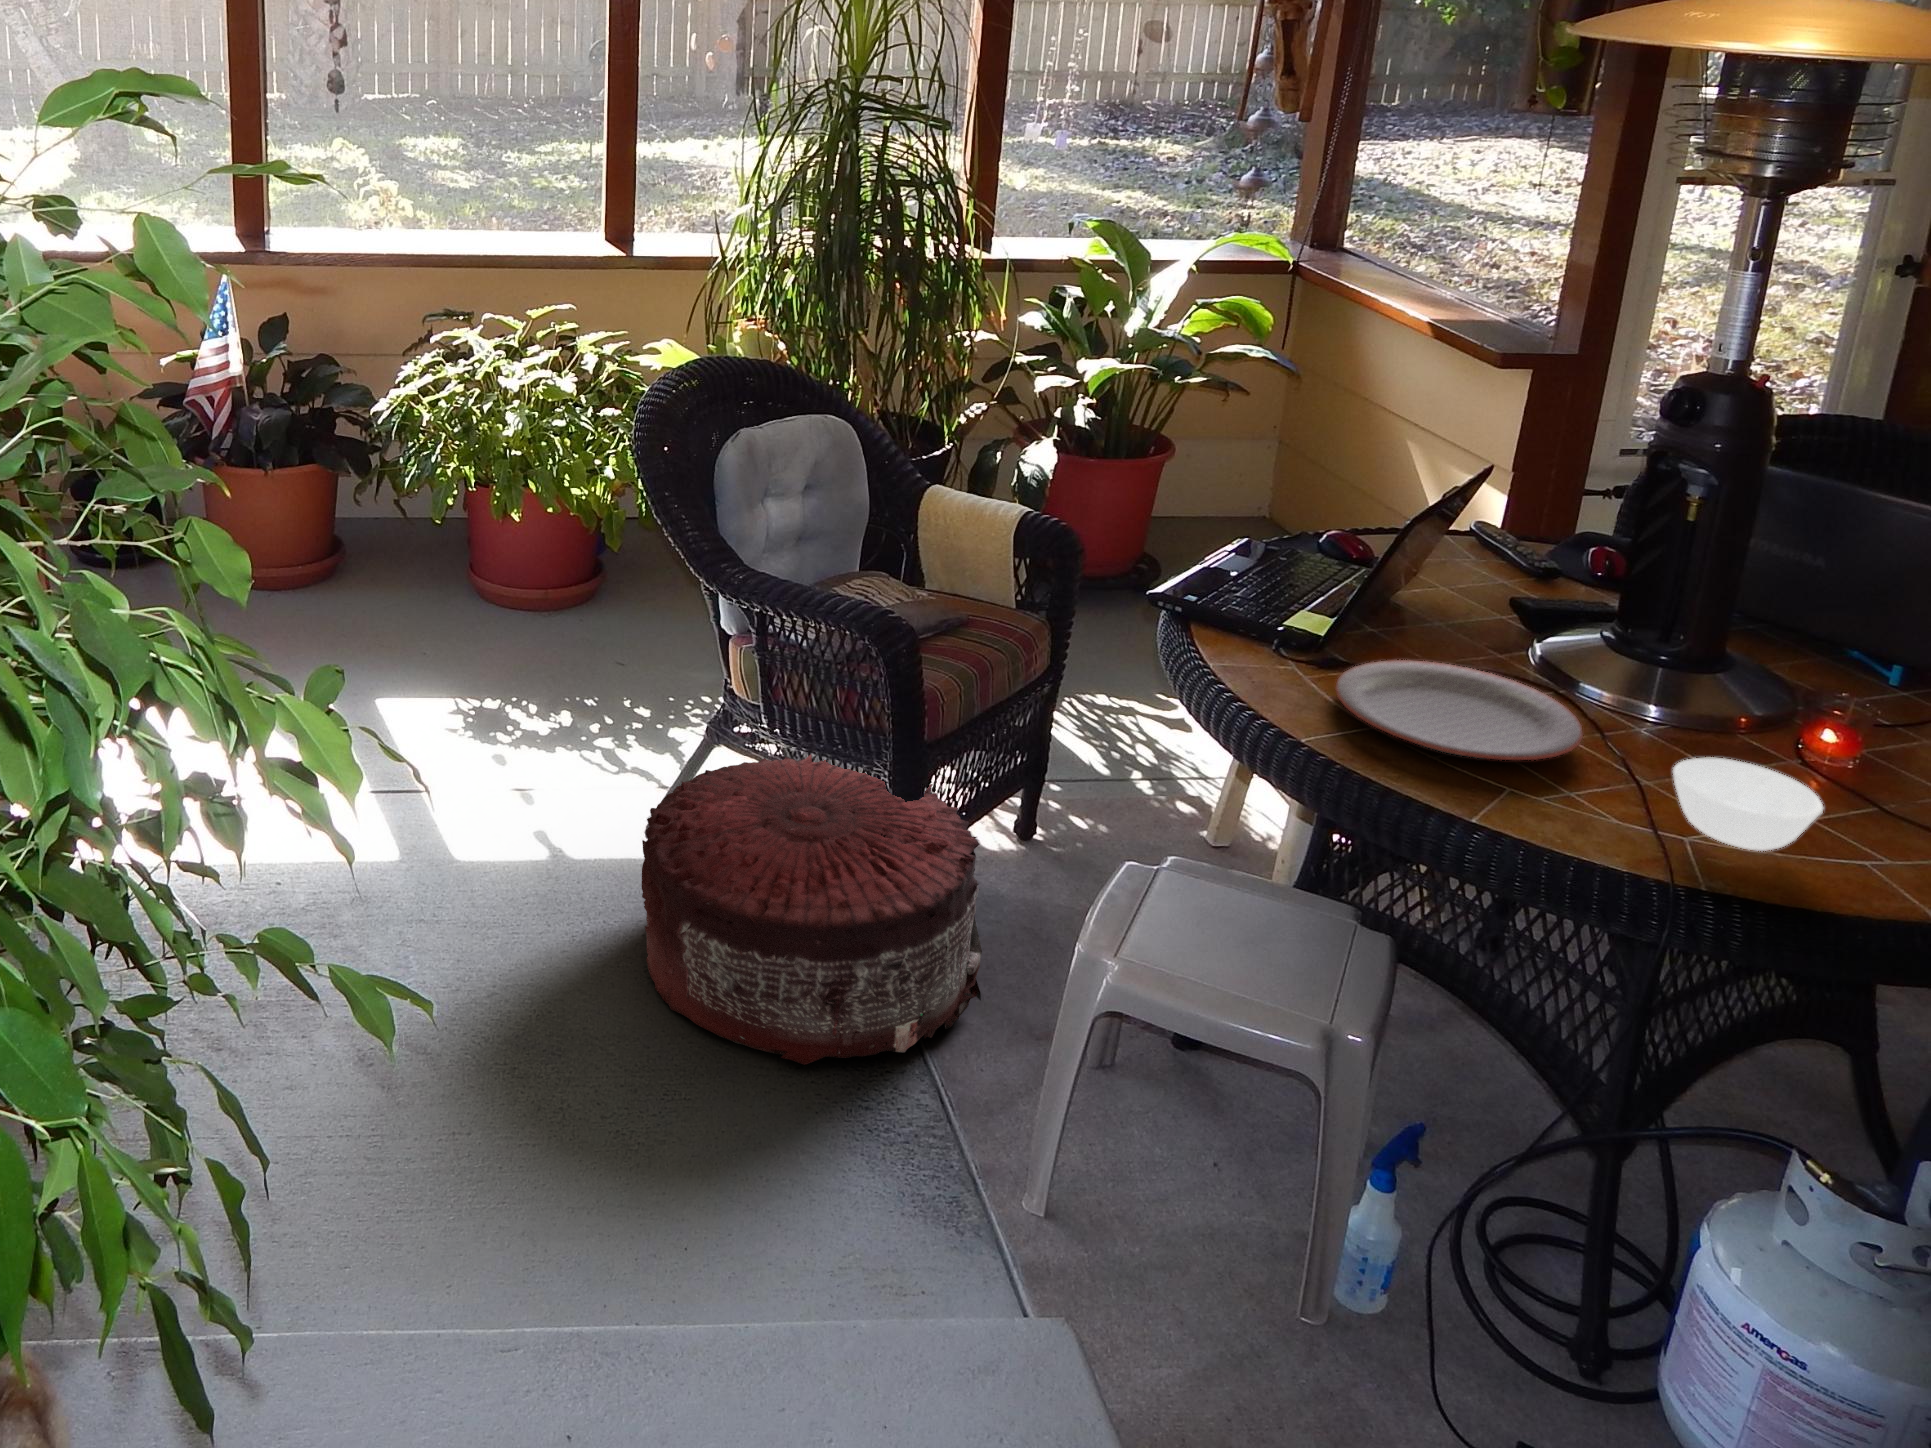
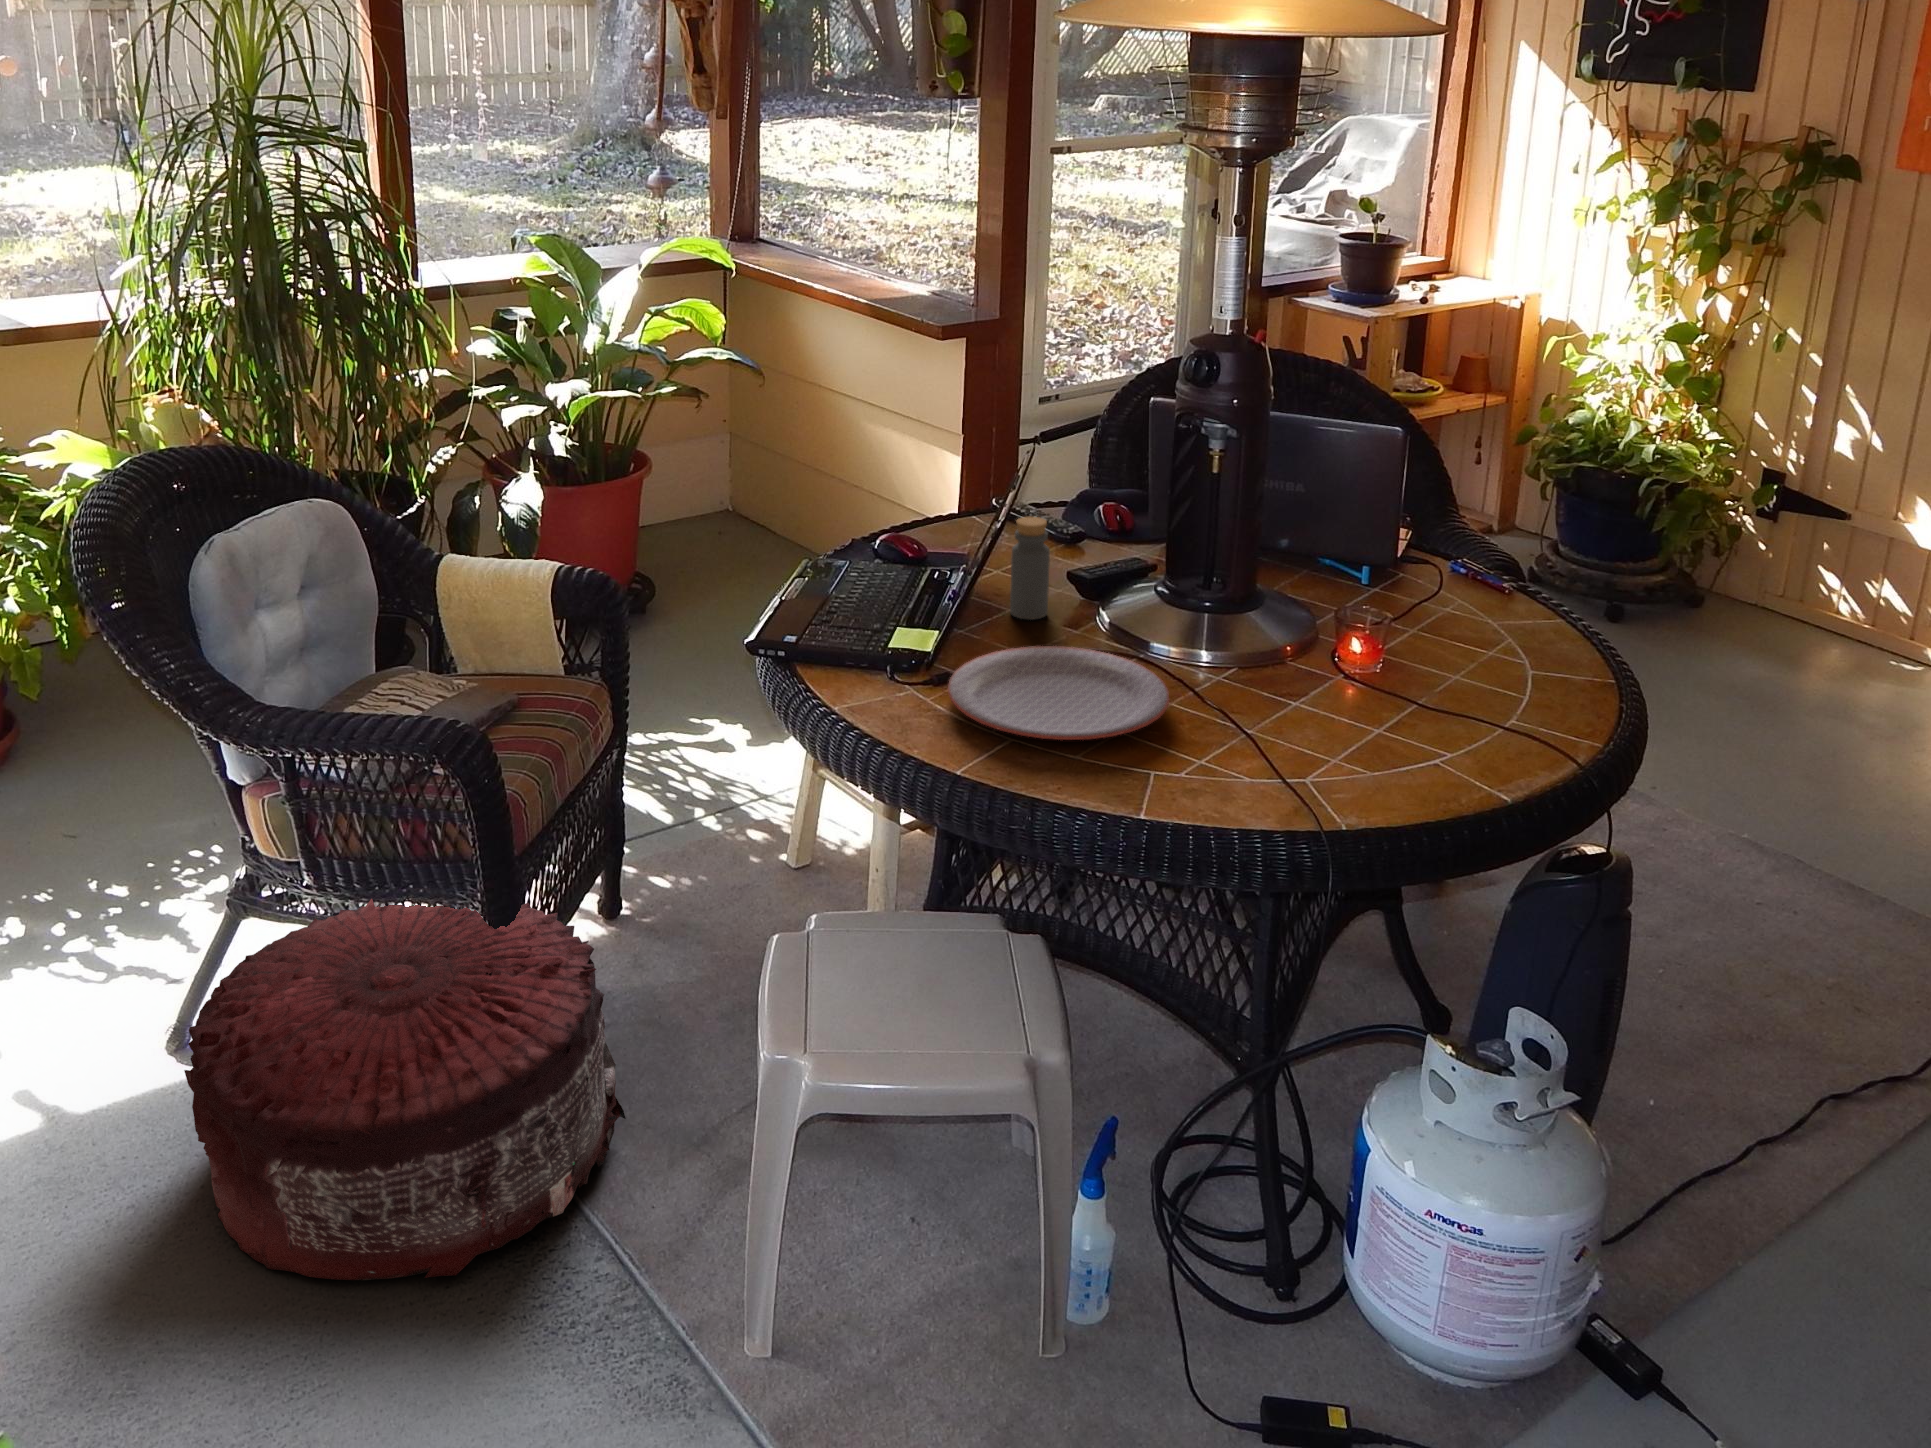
bottle: none [1448,539,1503,645] -> present [1010,517,1050,620]
bowl: present [1673,757,1823,851] -> none [1259,686,1380,767]

